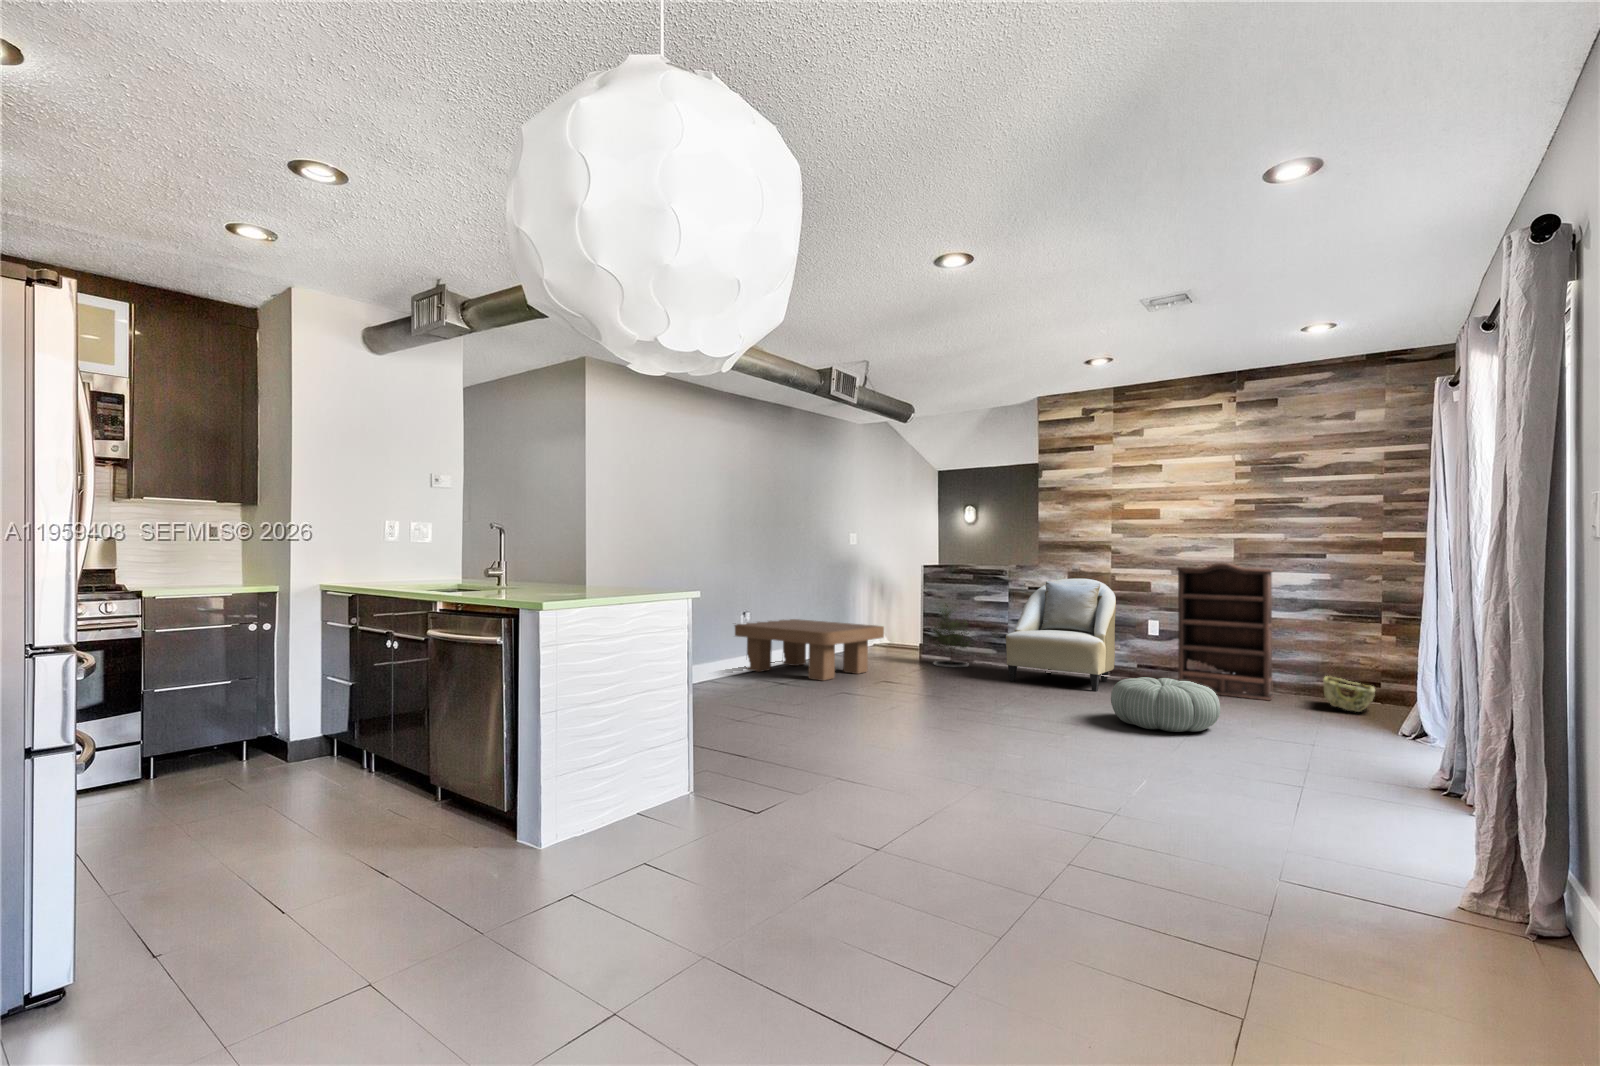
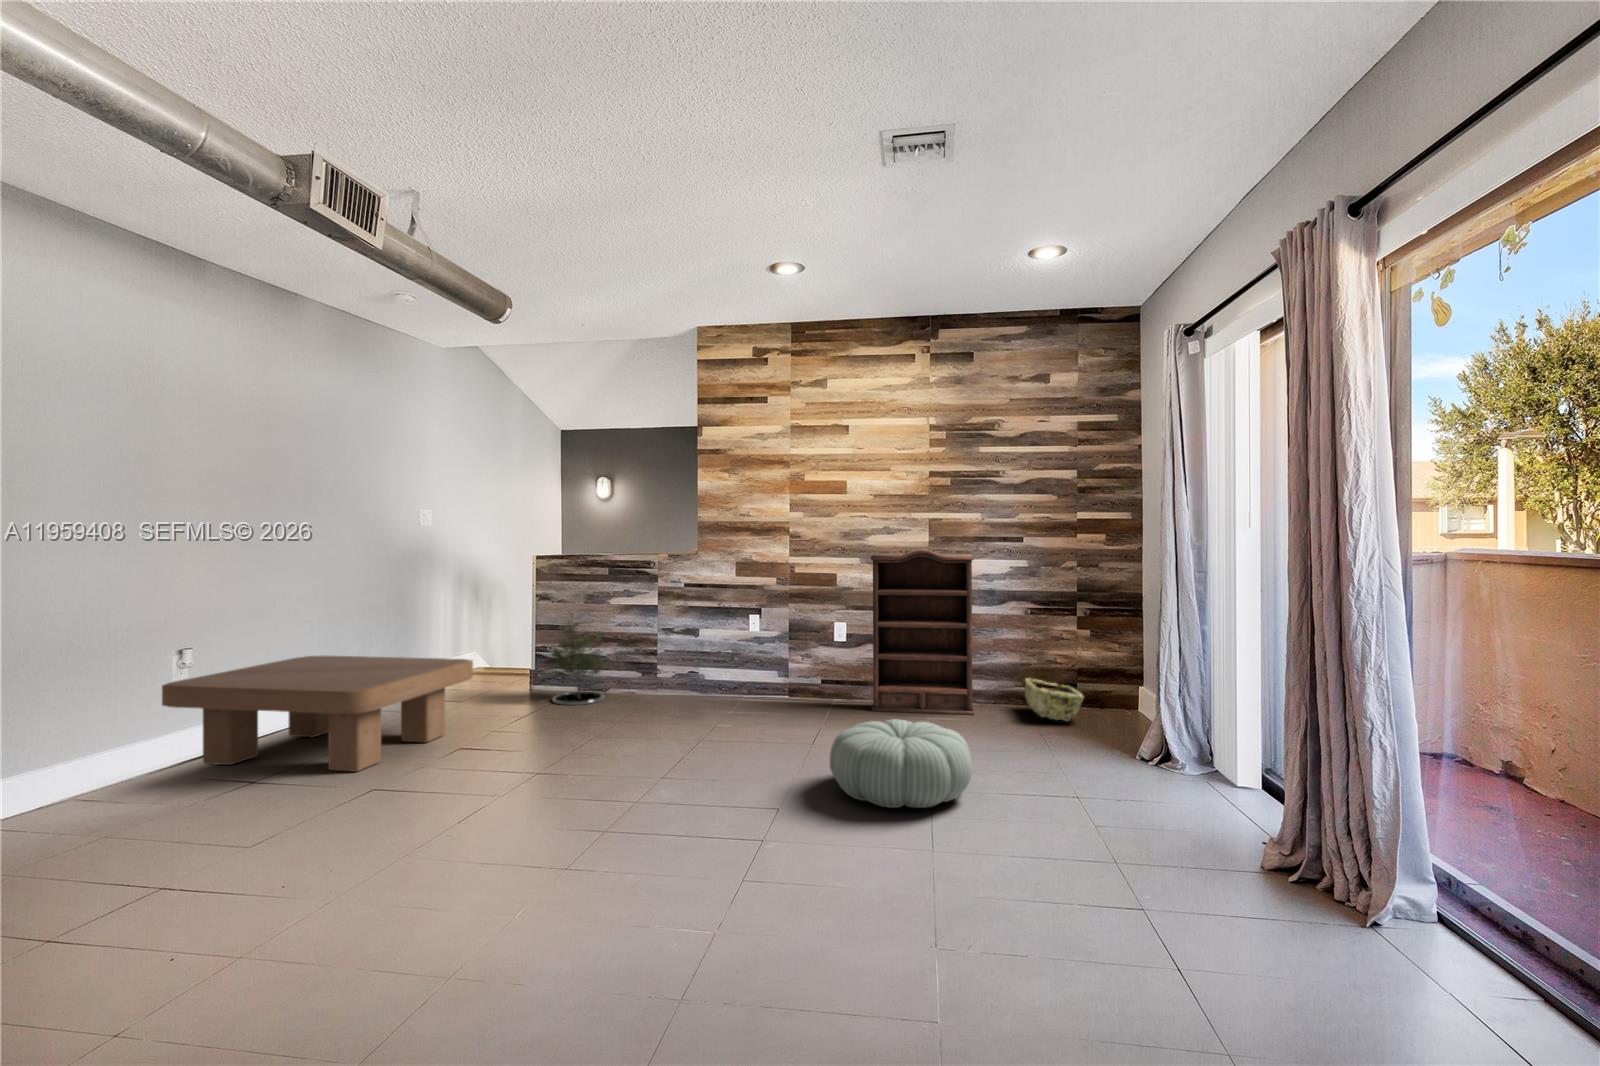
armchair: present [1006,579,1116,691] -> none [660,572,799,728]

